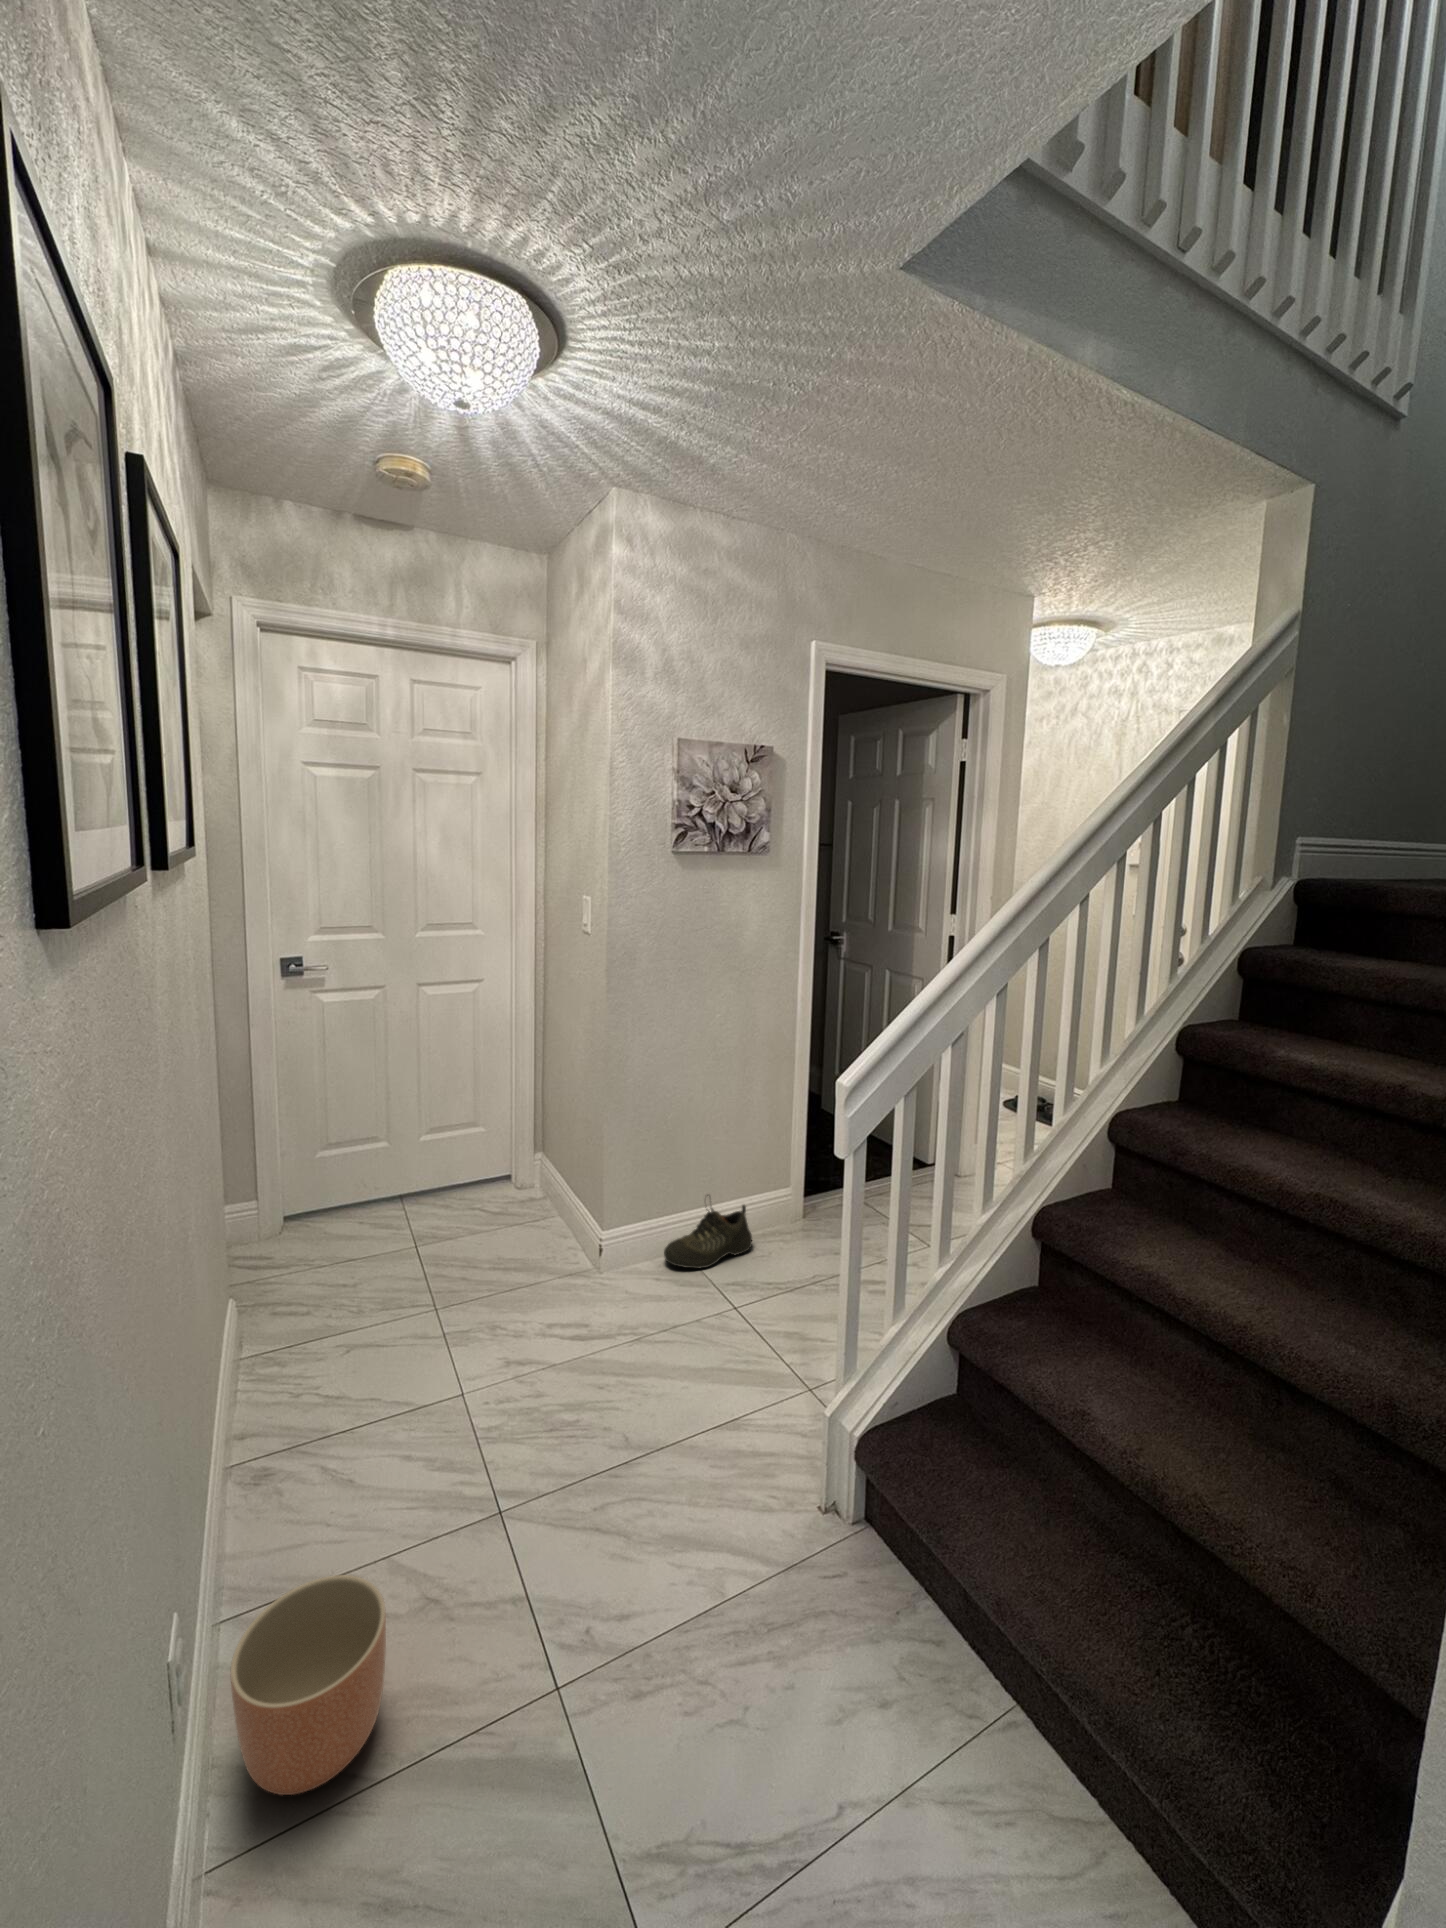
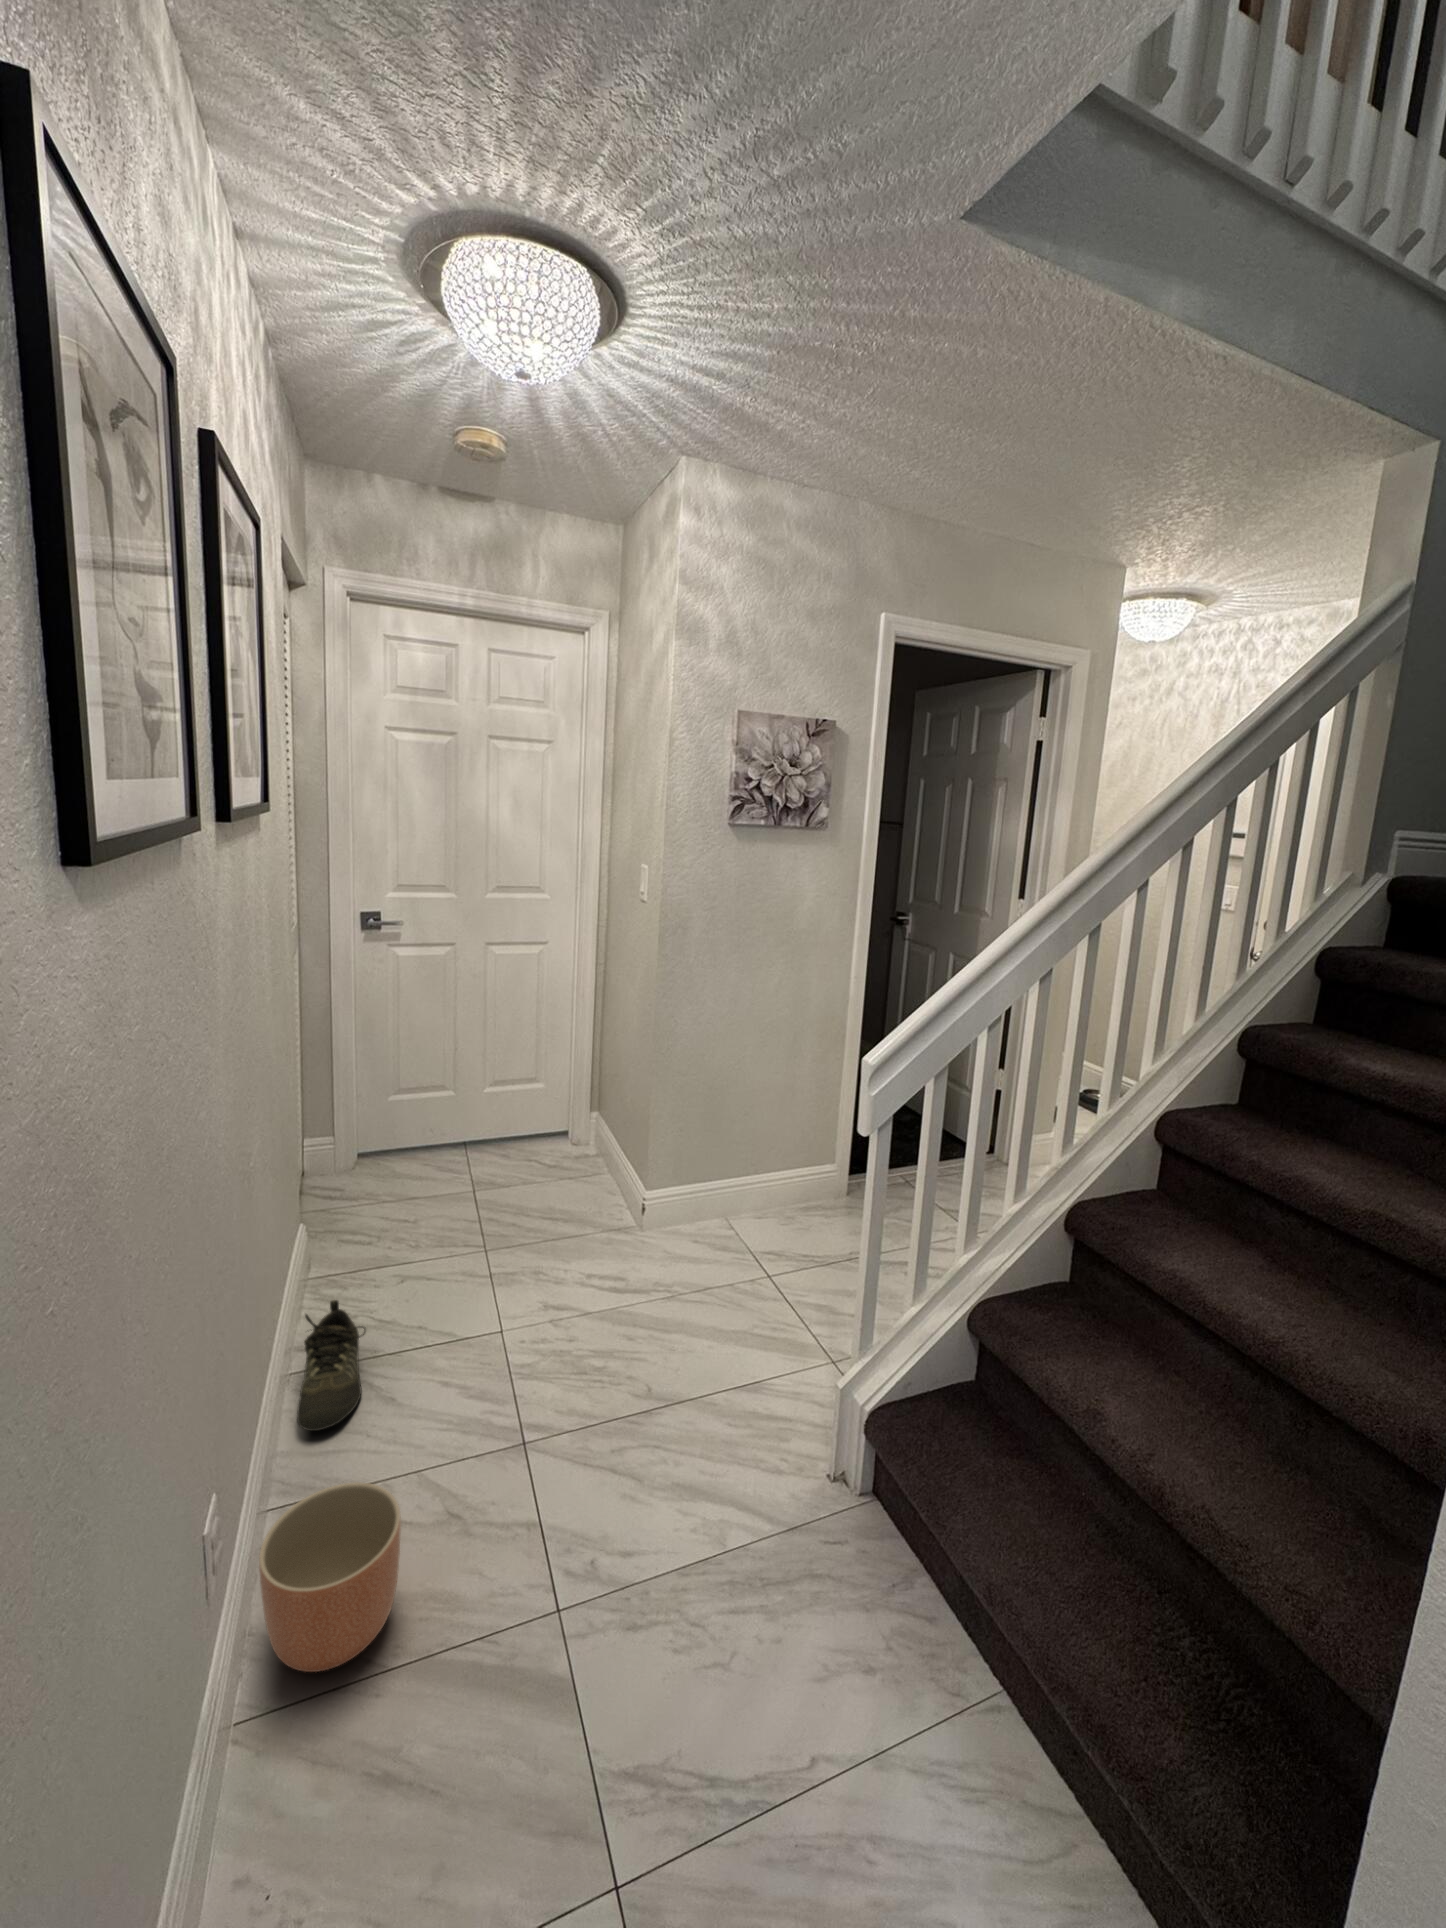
shoe: present [664,1195,752,1268] -> present [297,1300,366,1431]

